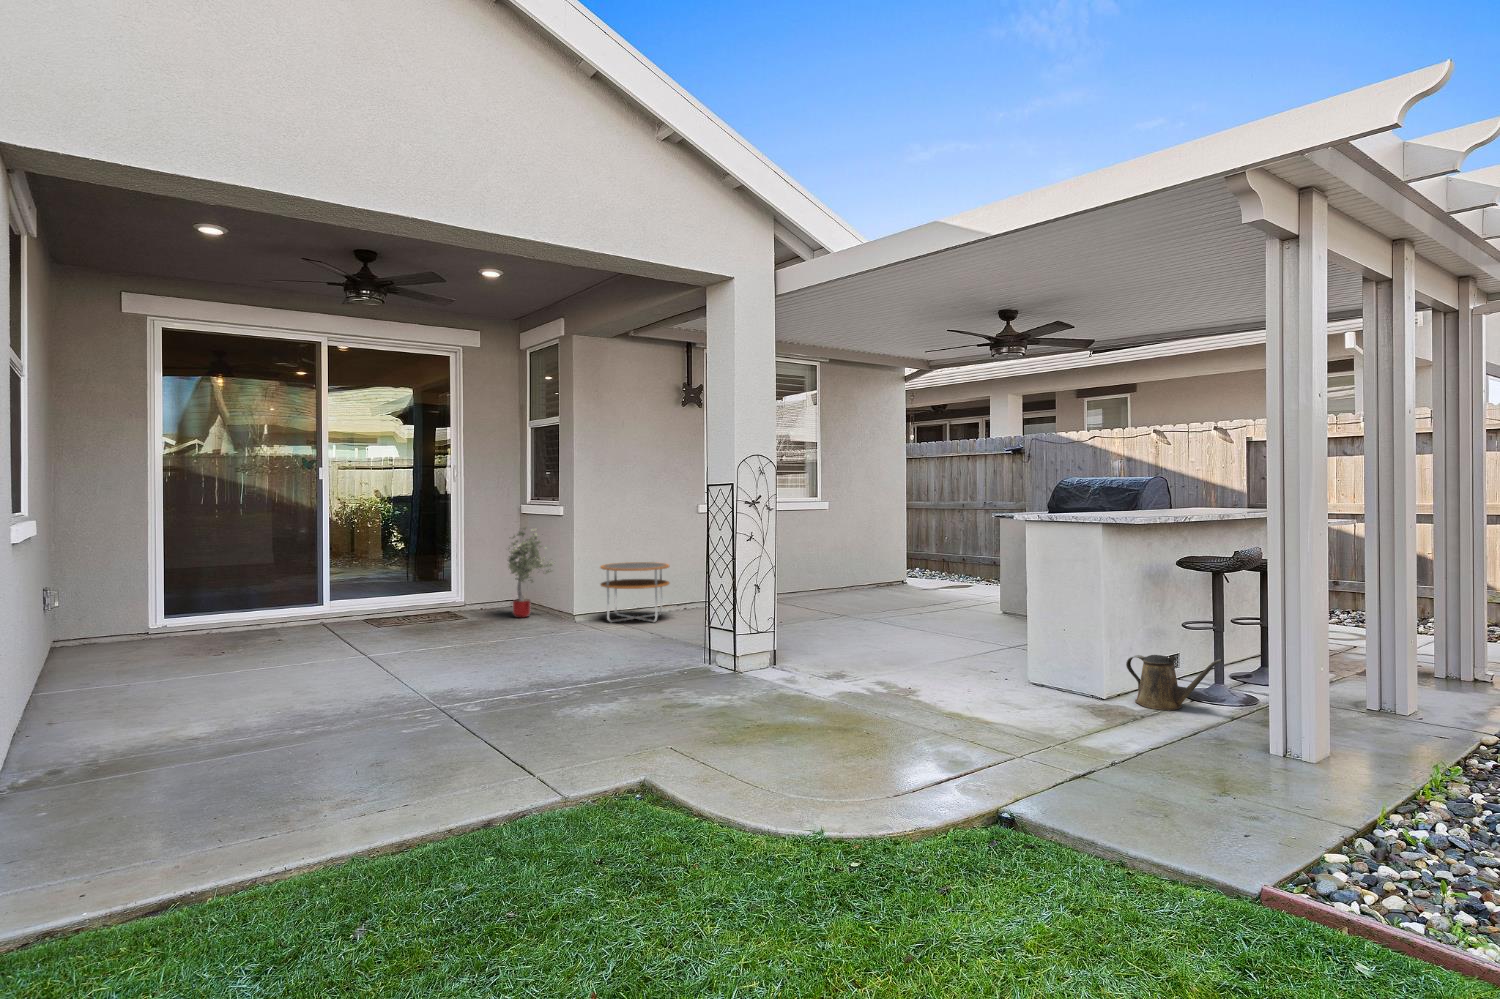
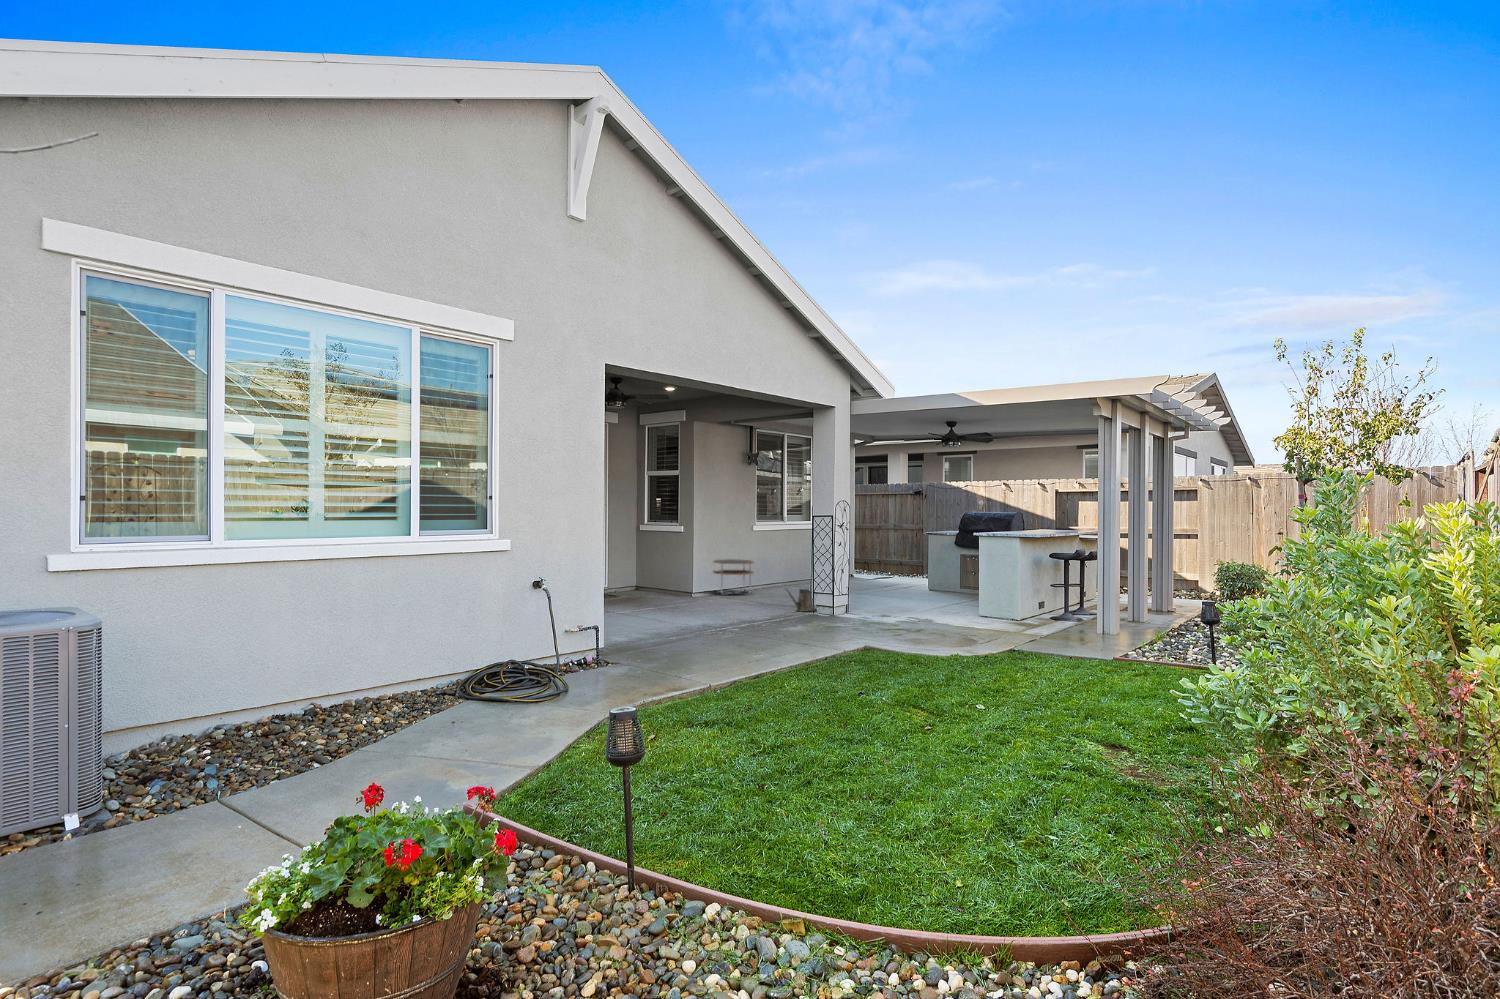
potted tree: present [508,527,553,618] -> none [647,537,682,594]
watering can: present [1126,655,1223,710] -> present [787,589,814,612]

